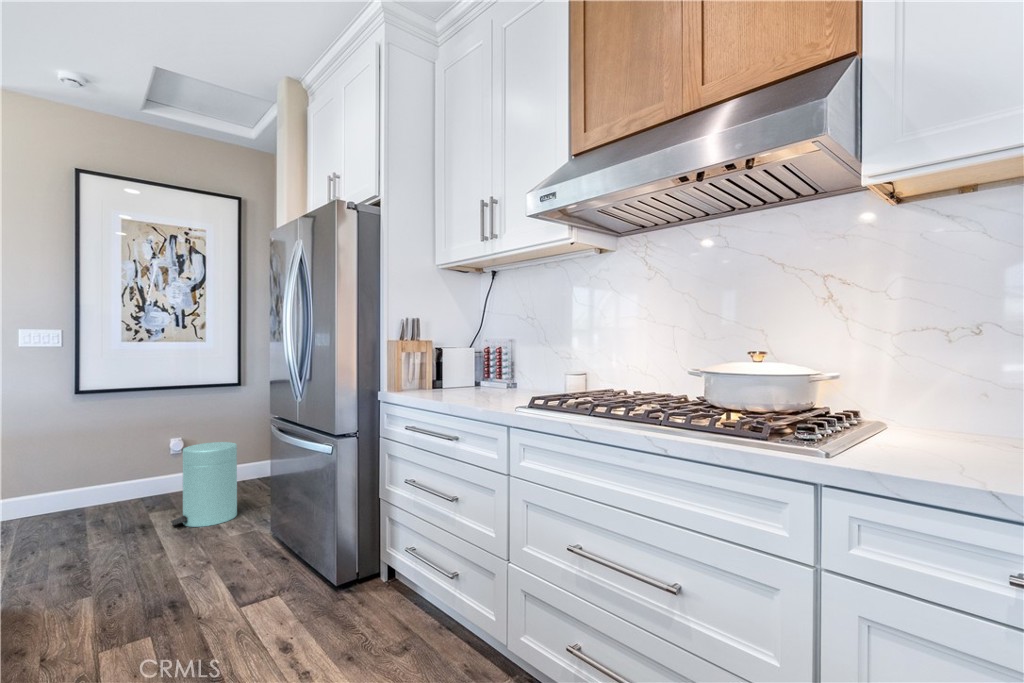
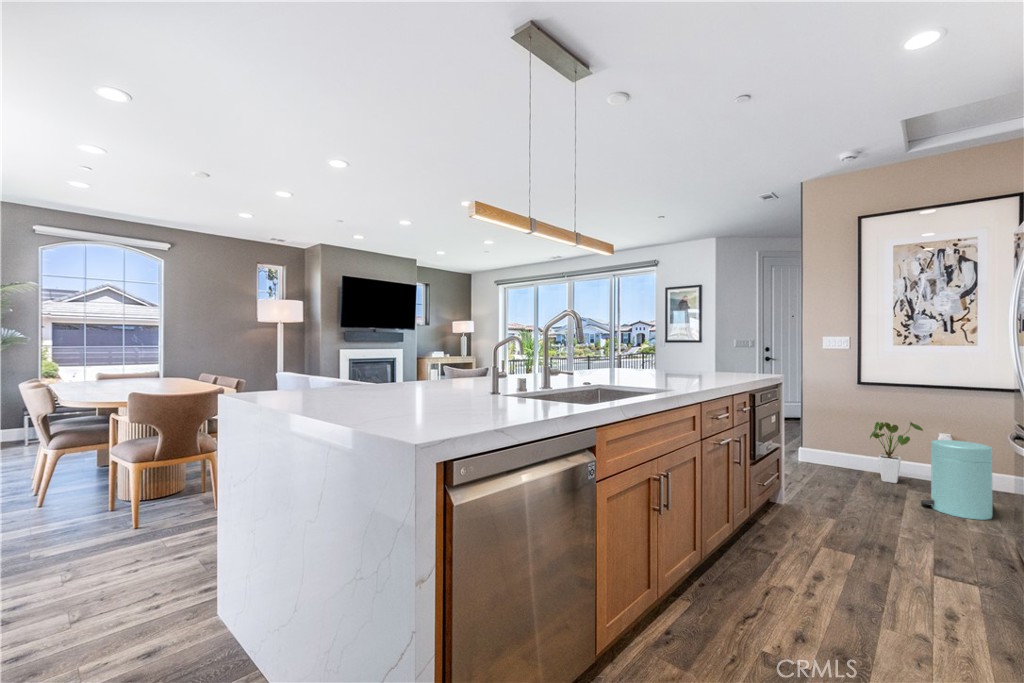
house plant: none [96,431,157,513] -> present [870,422,923,483]

